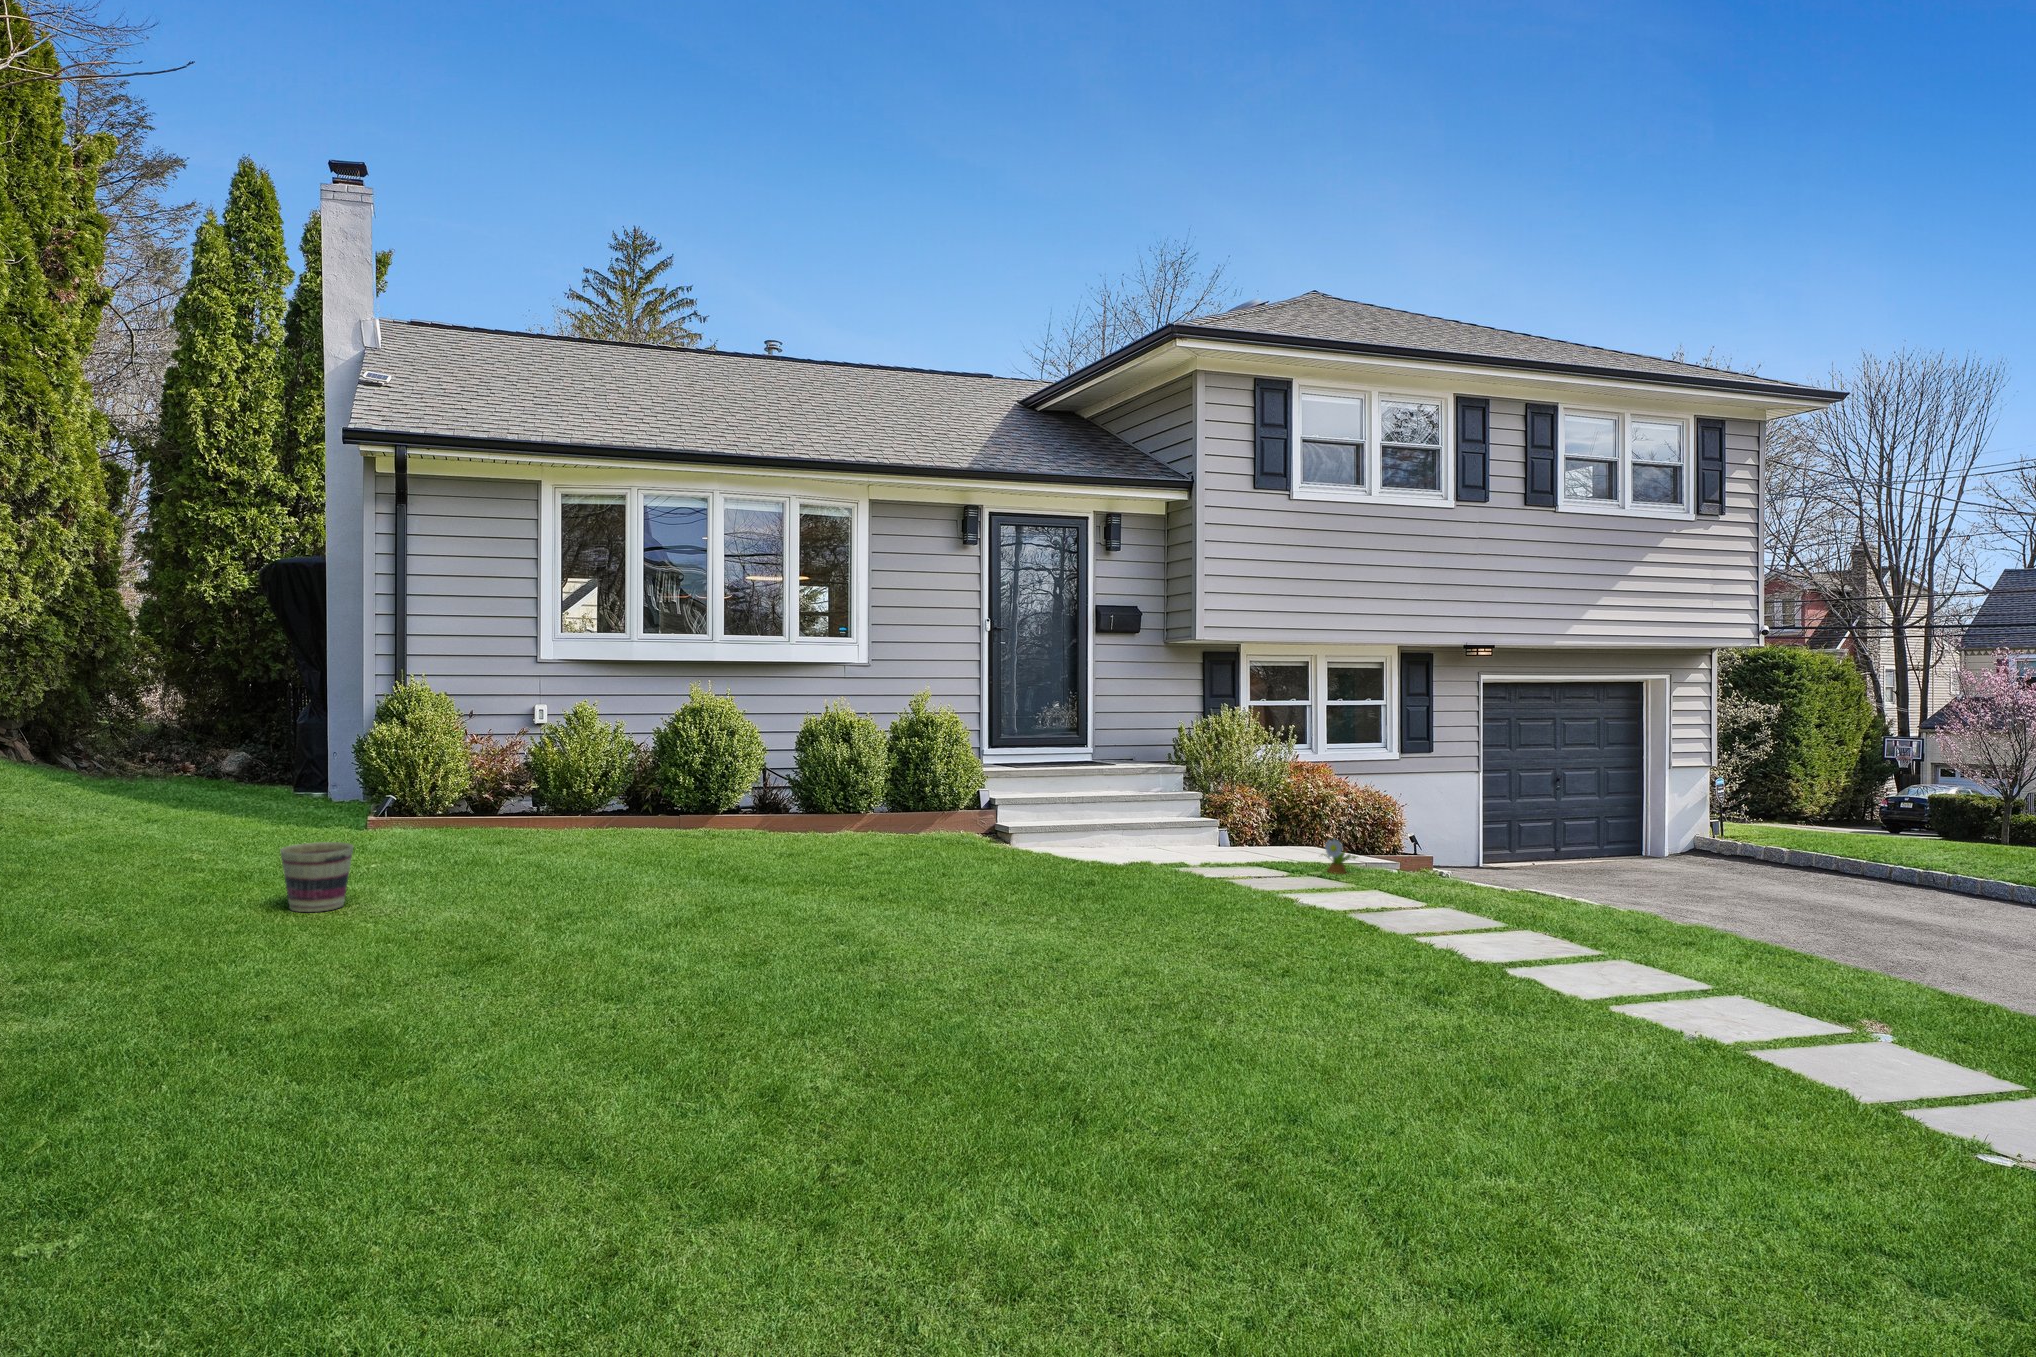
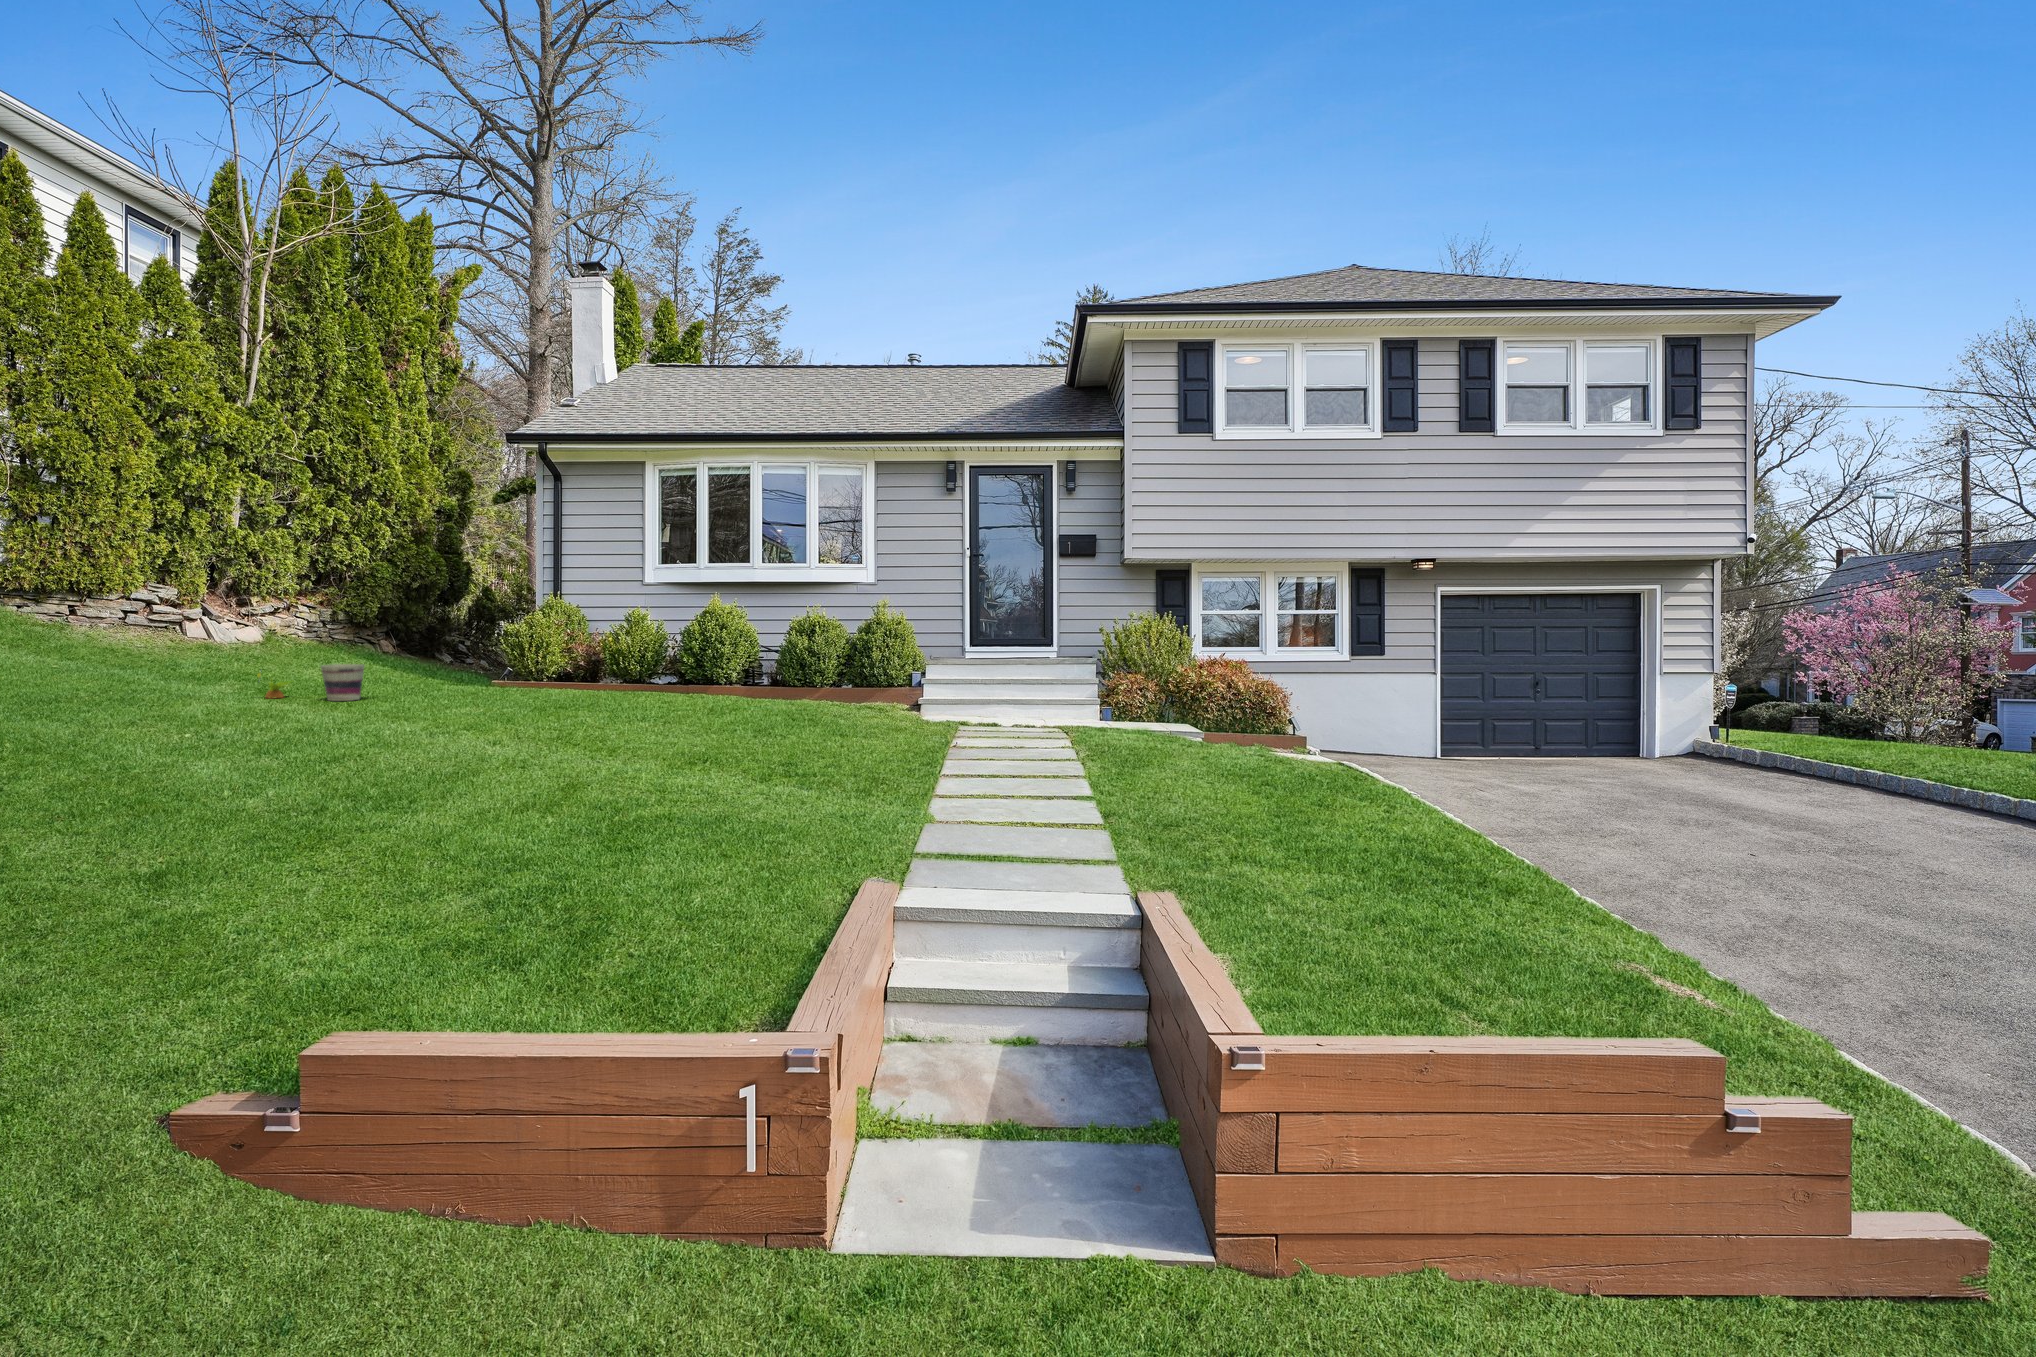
decorative plant: present [1324,839,1358,874] -> present [258,673,289,698]

